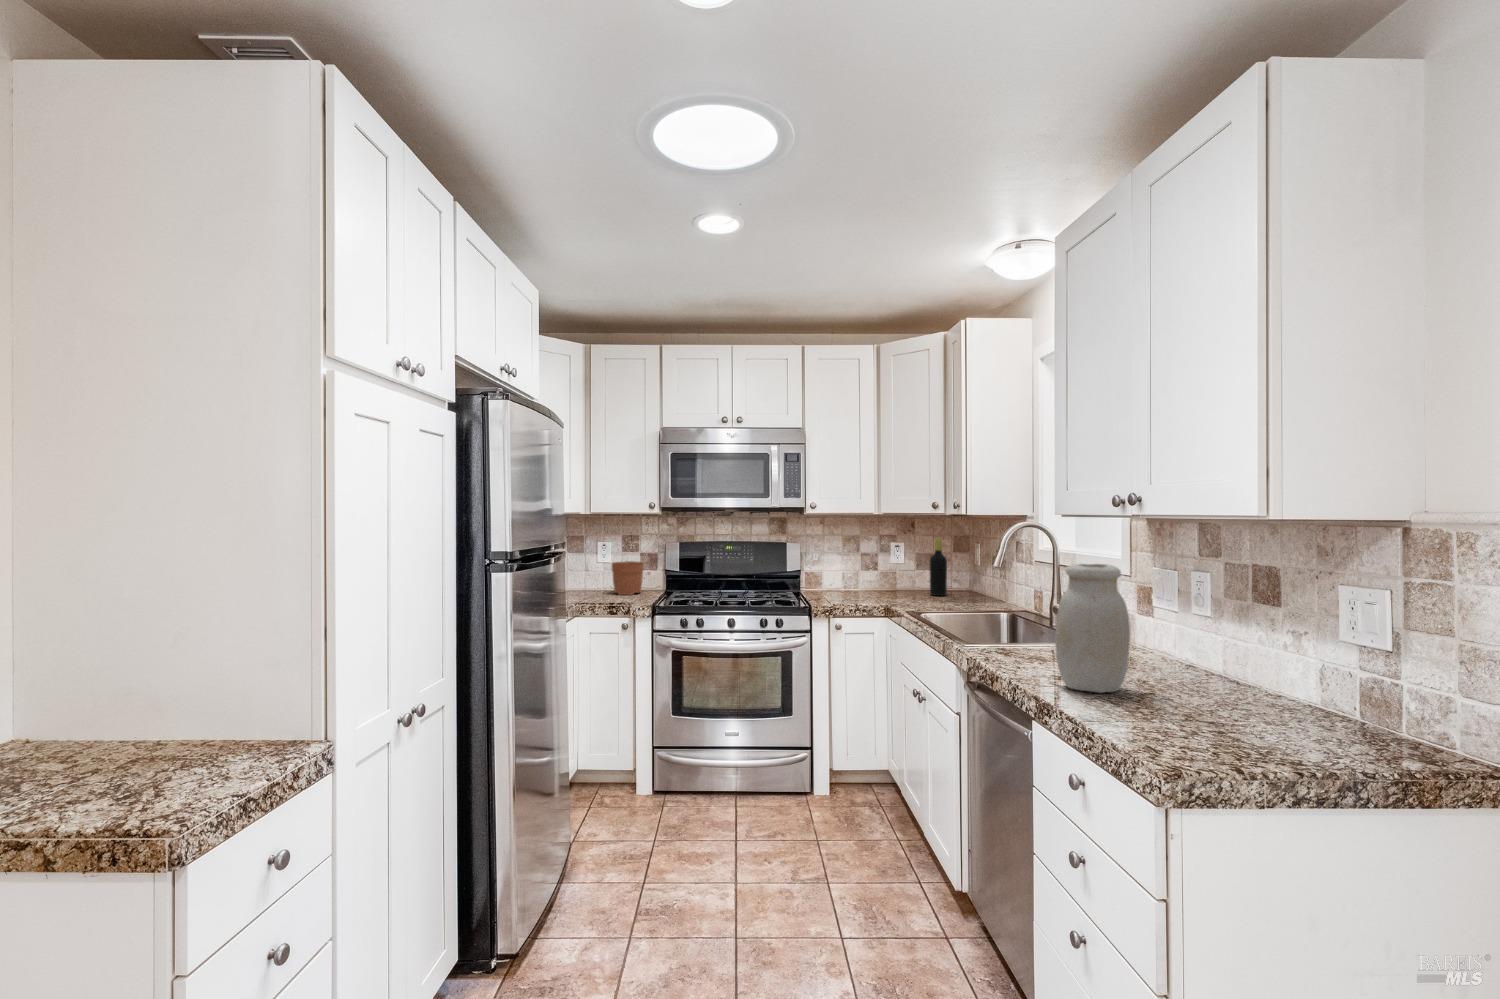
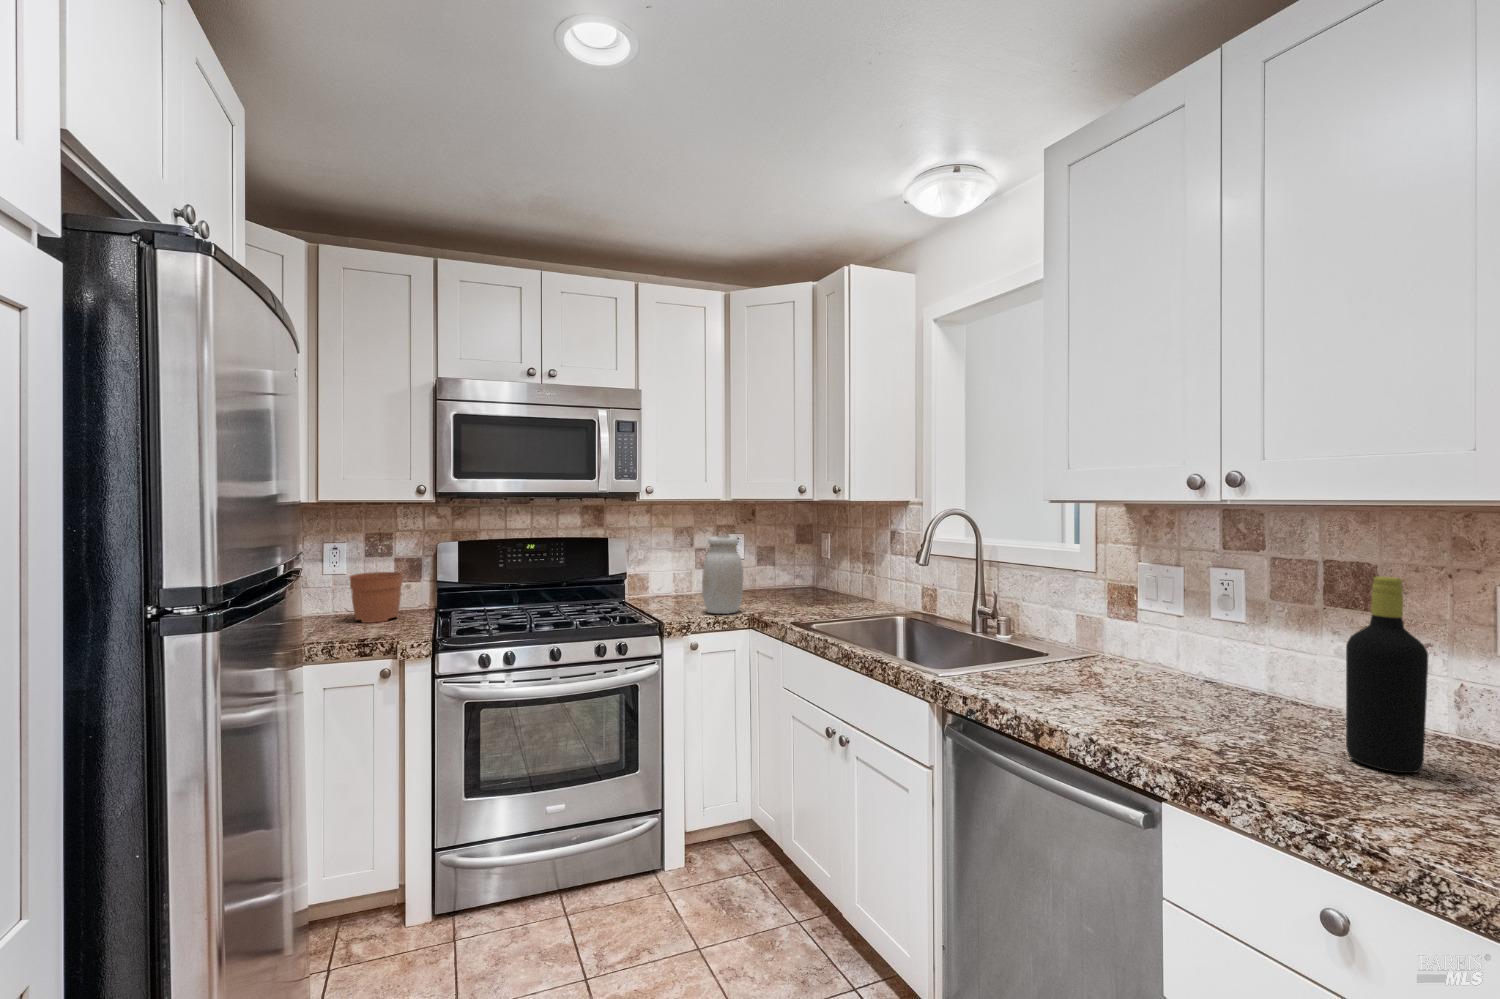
bottle: present [929,538,947,596] -> present [1346,576,1428,773]
jar: present [1055,564,1130,693] -> present [702,536,743,614]

